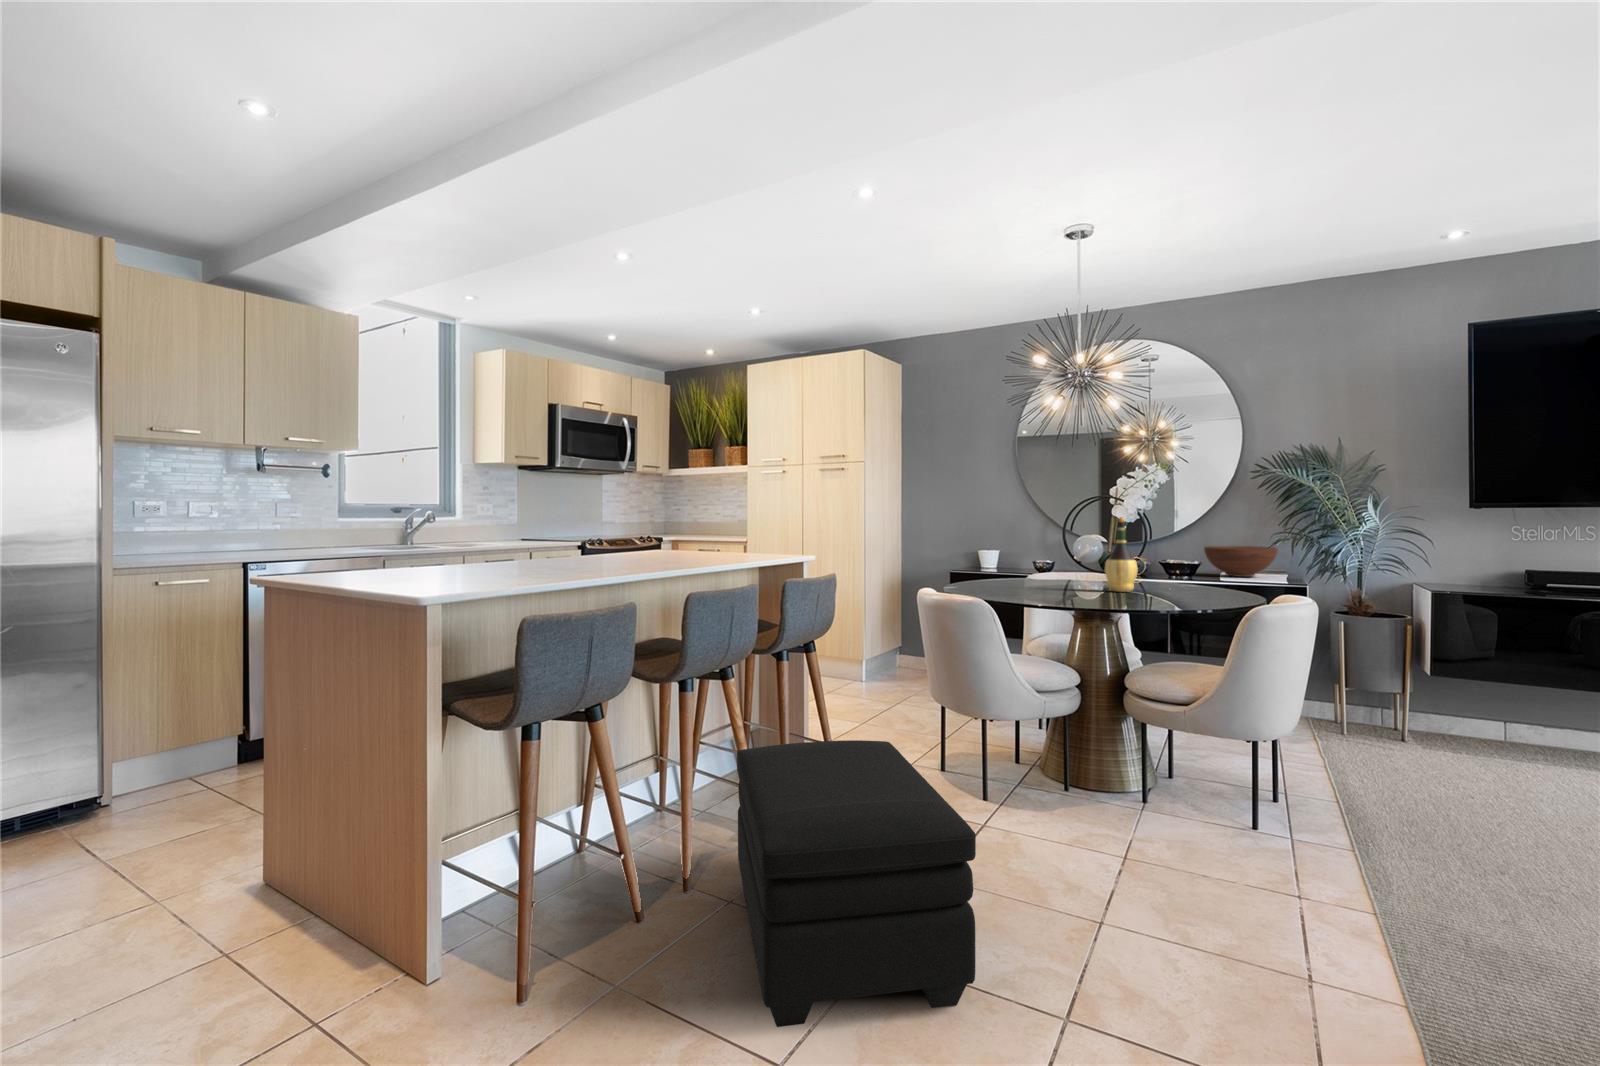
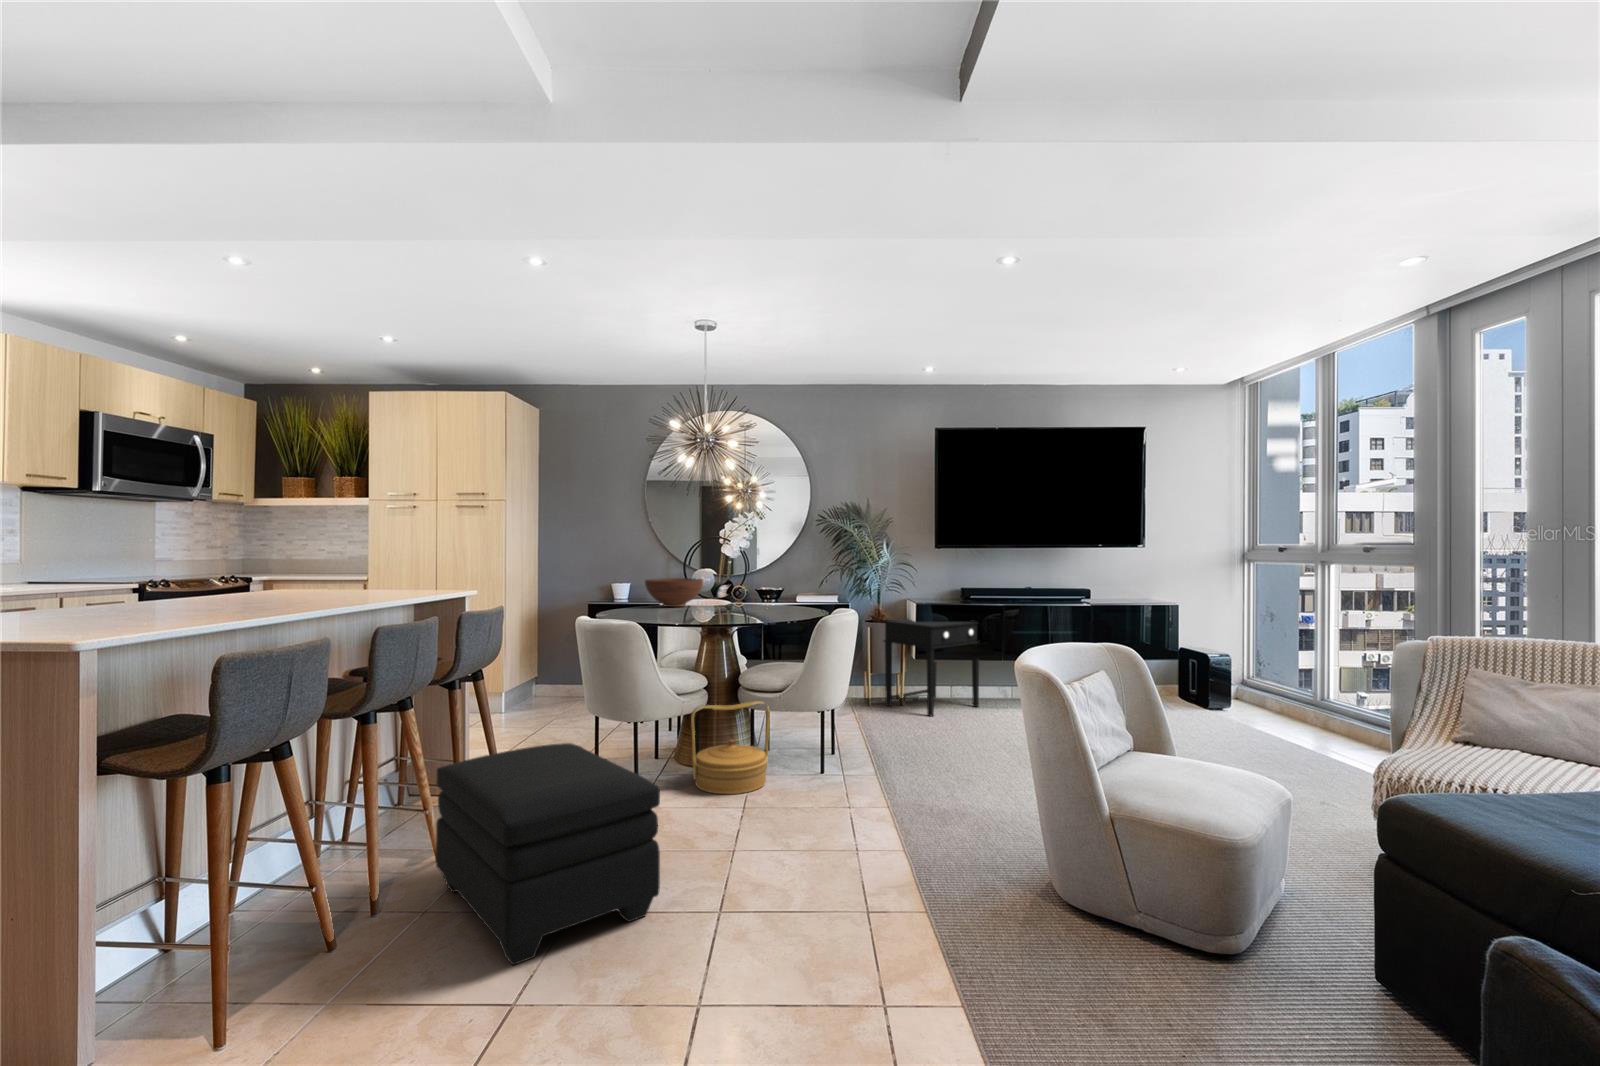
wine bottle: present [1105,517,1138,592] -> none [724,556,746,612]
fruit bowl: present [1204,546,1278,577] -> present [645,578,703,607]
side table: none [1366,611,1564,764] -> present [884,619,979,717]
woven basket: none [1055,710,1170,837] -> present [691,701,770,794]

